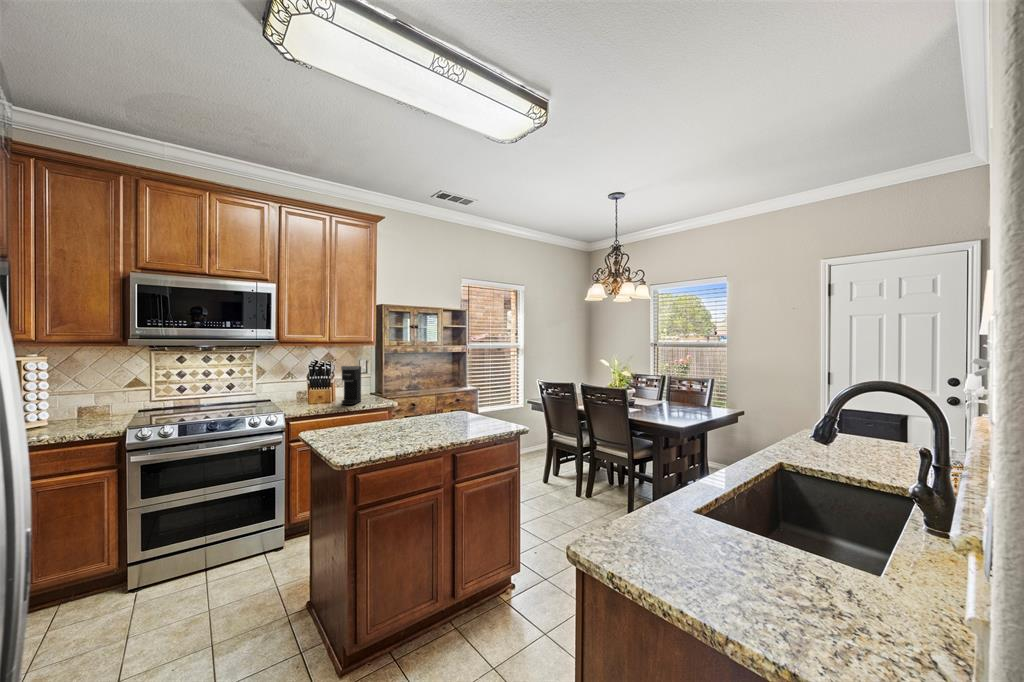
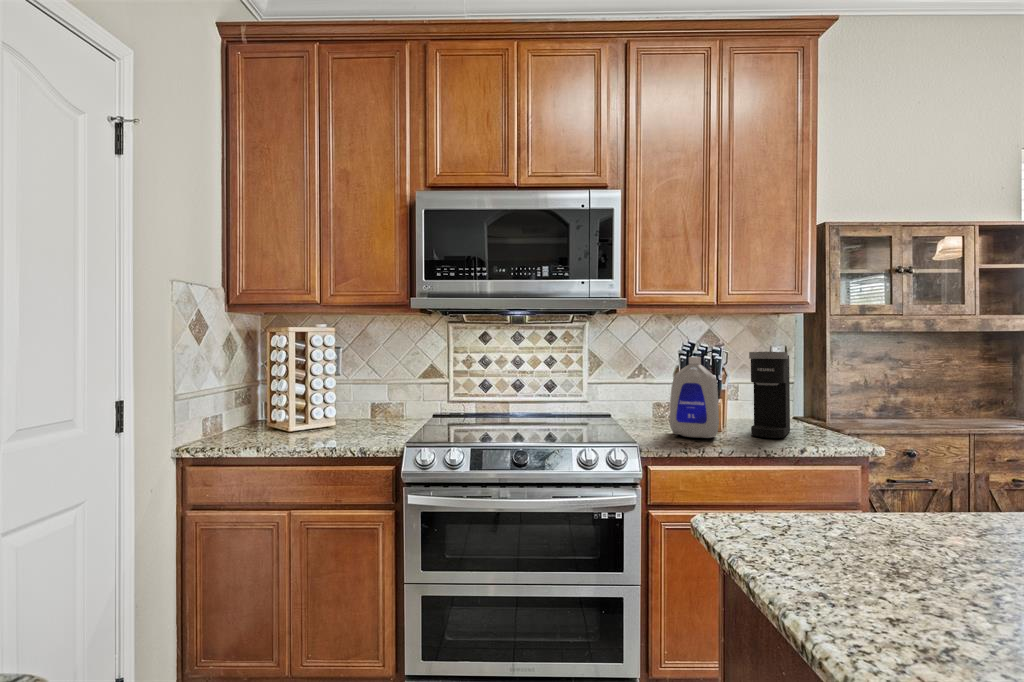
bottle: none [301,370,326,408] -> present [670,357,719,438]

